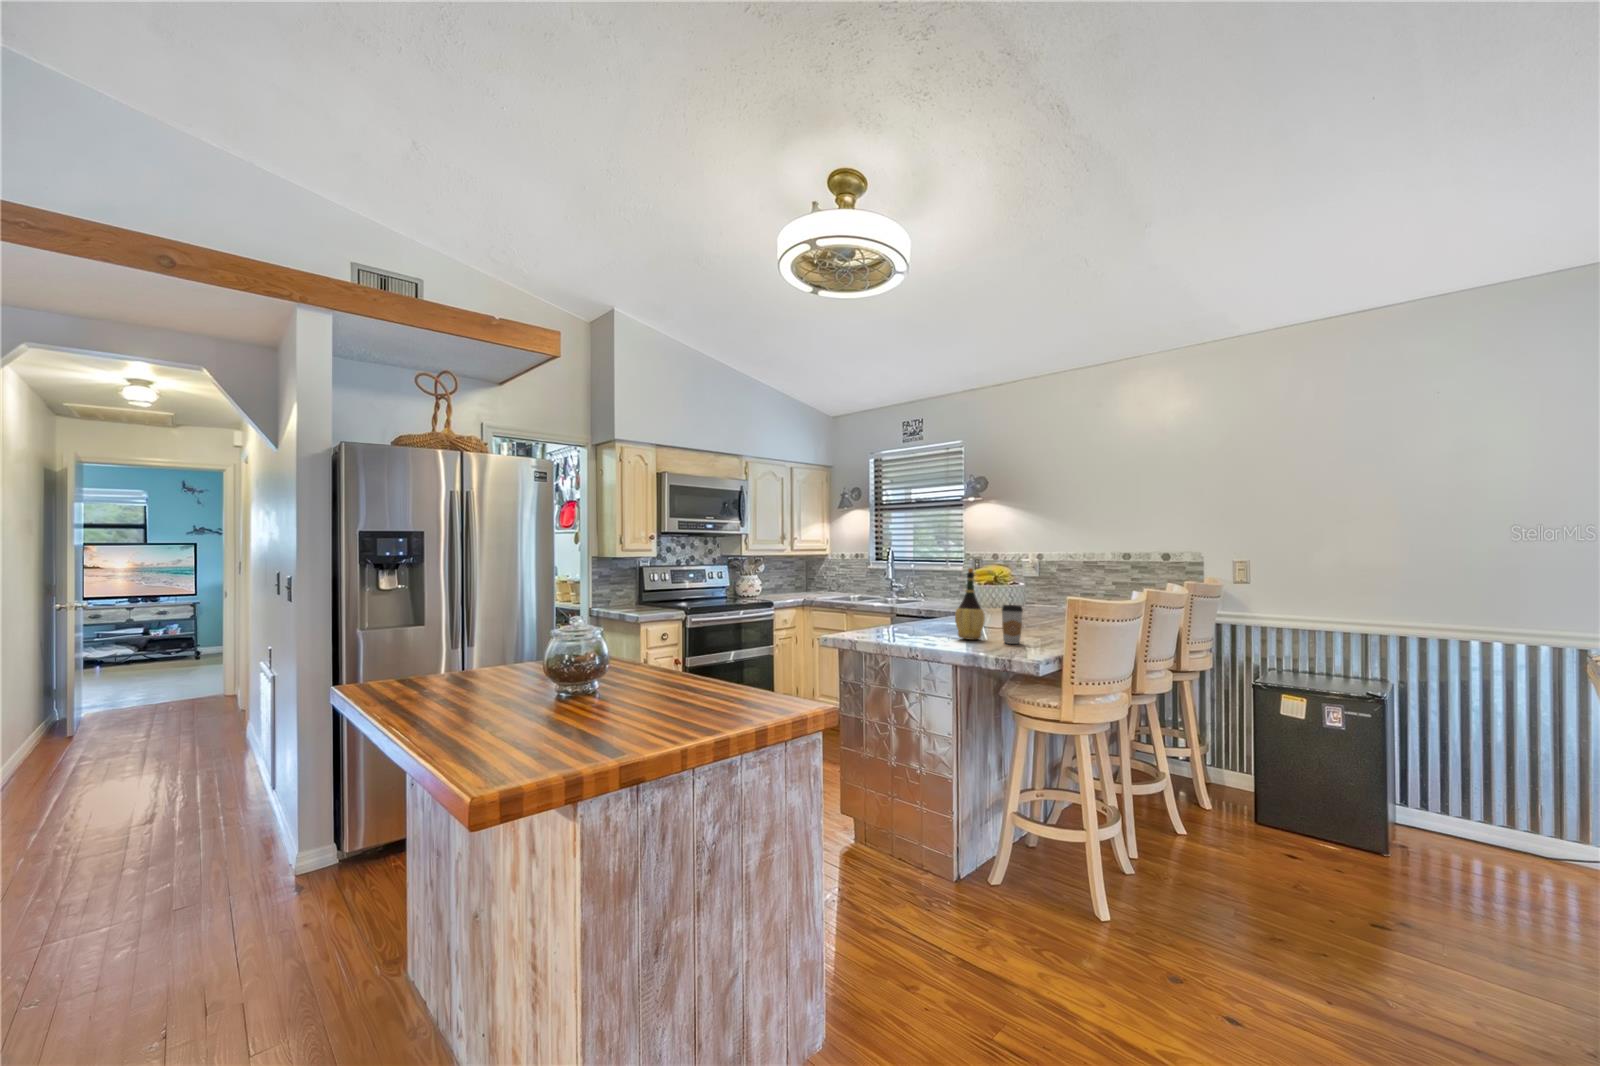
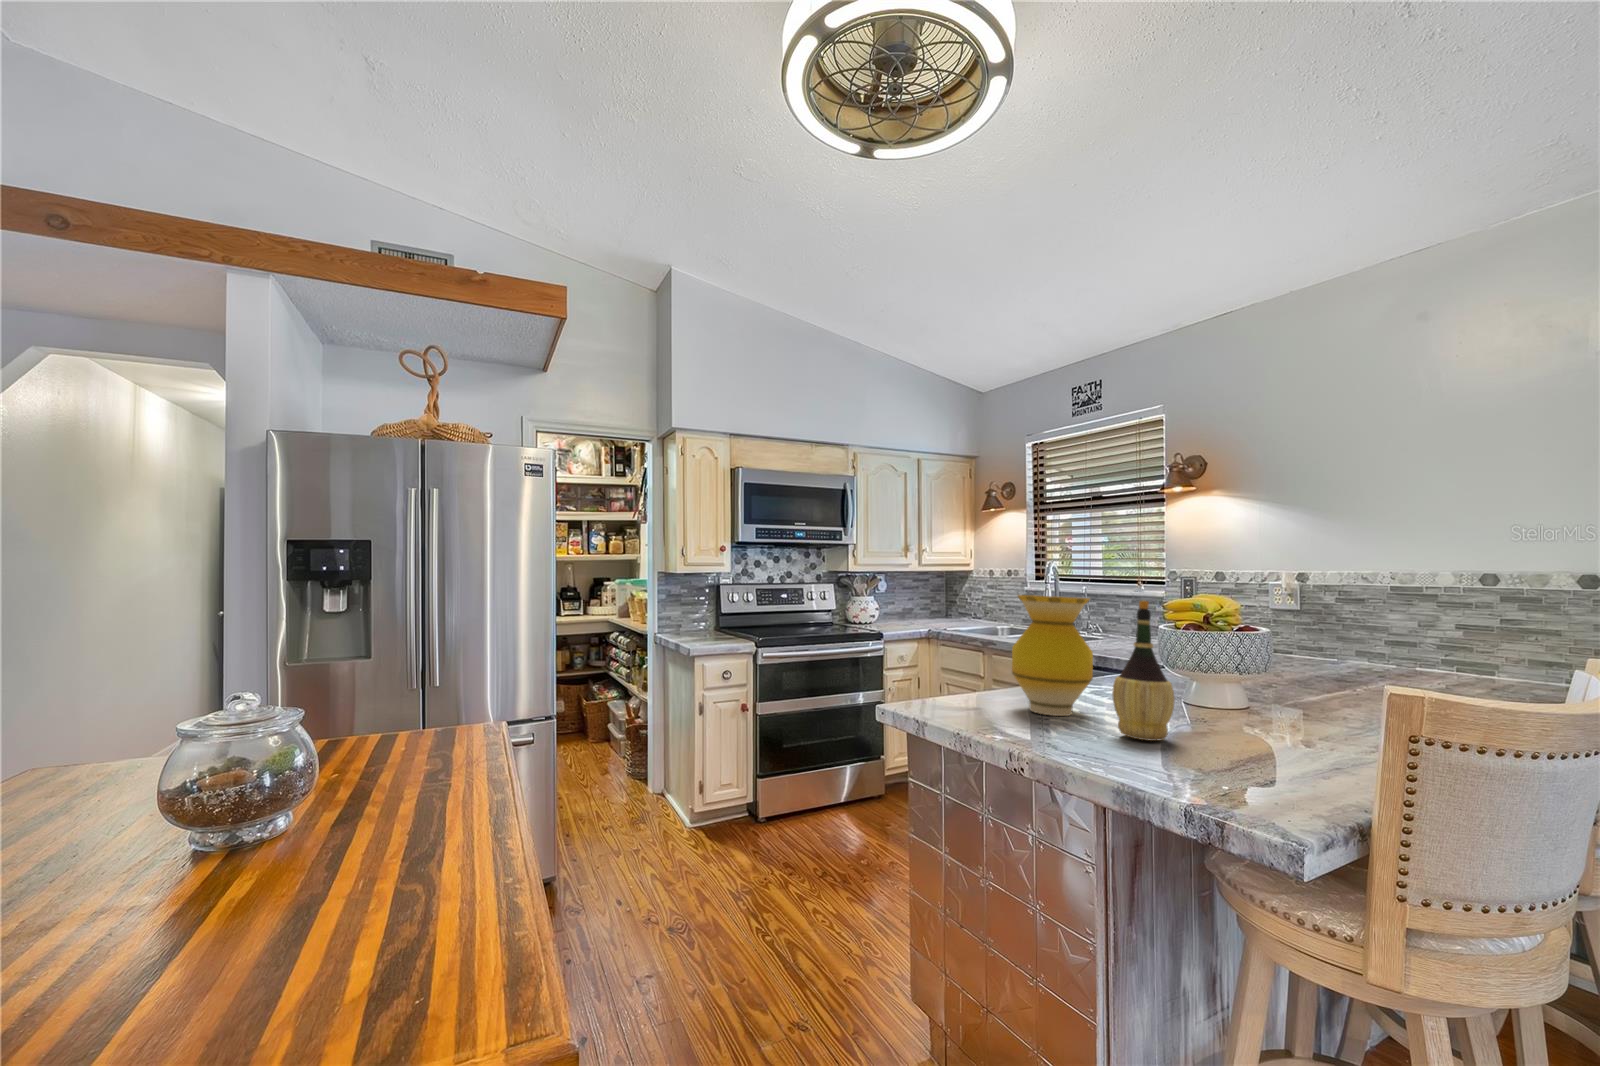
vase: none [897,567,940,635] -> present [1012,595,1093,716]
coffee cup: present [1002,605,1023,644] -> none [1208,678,1260,764]

